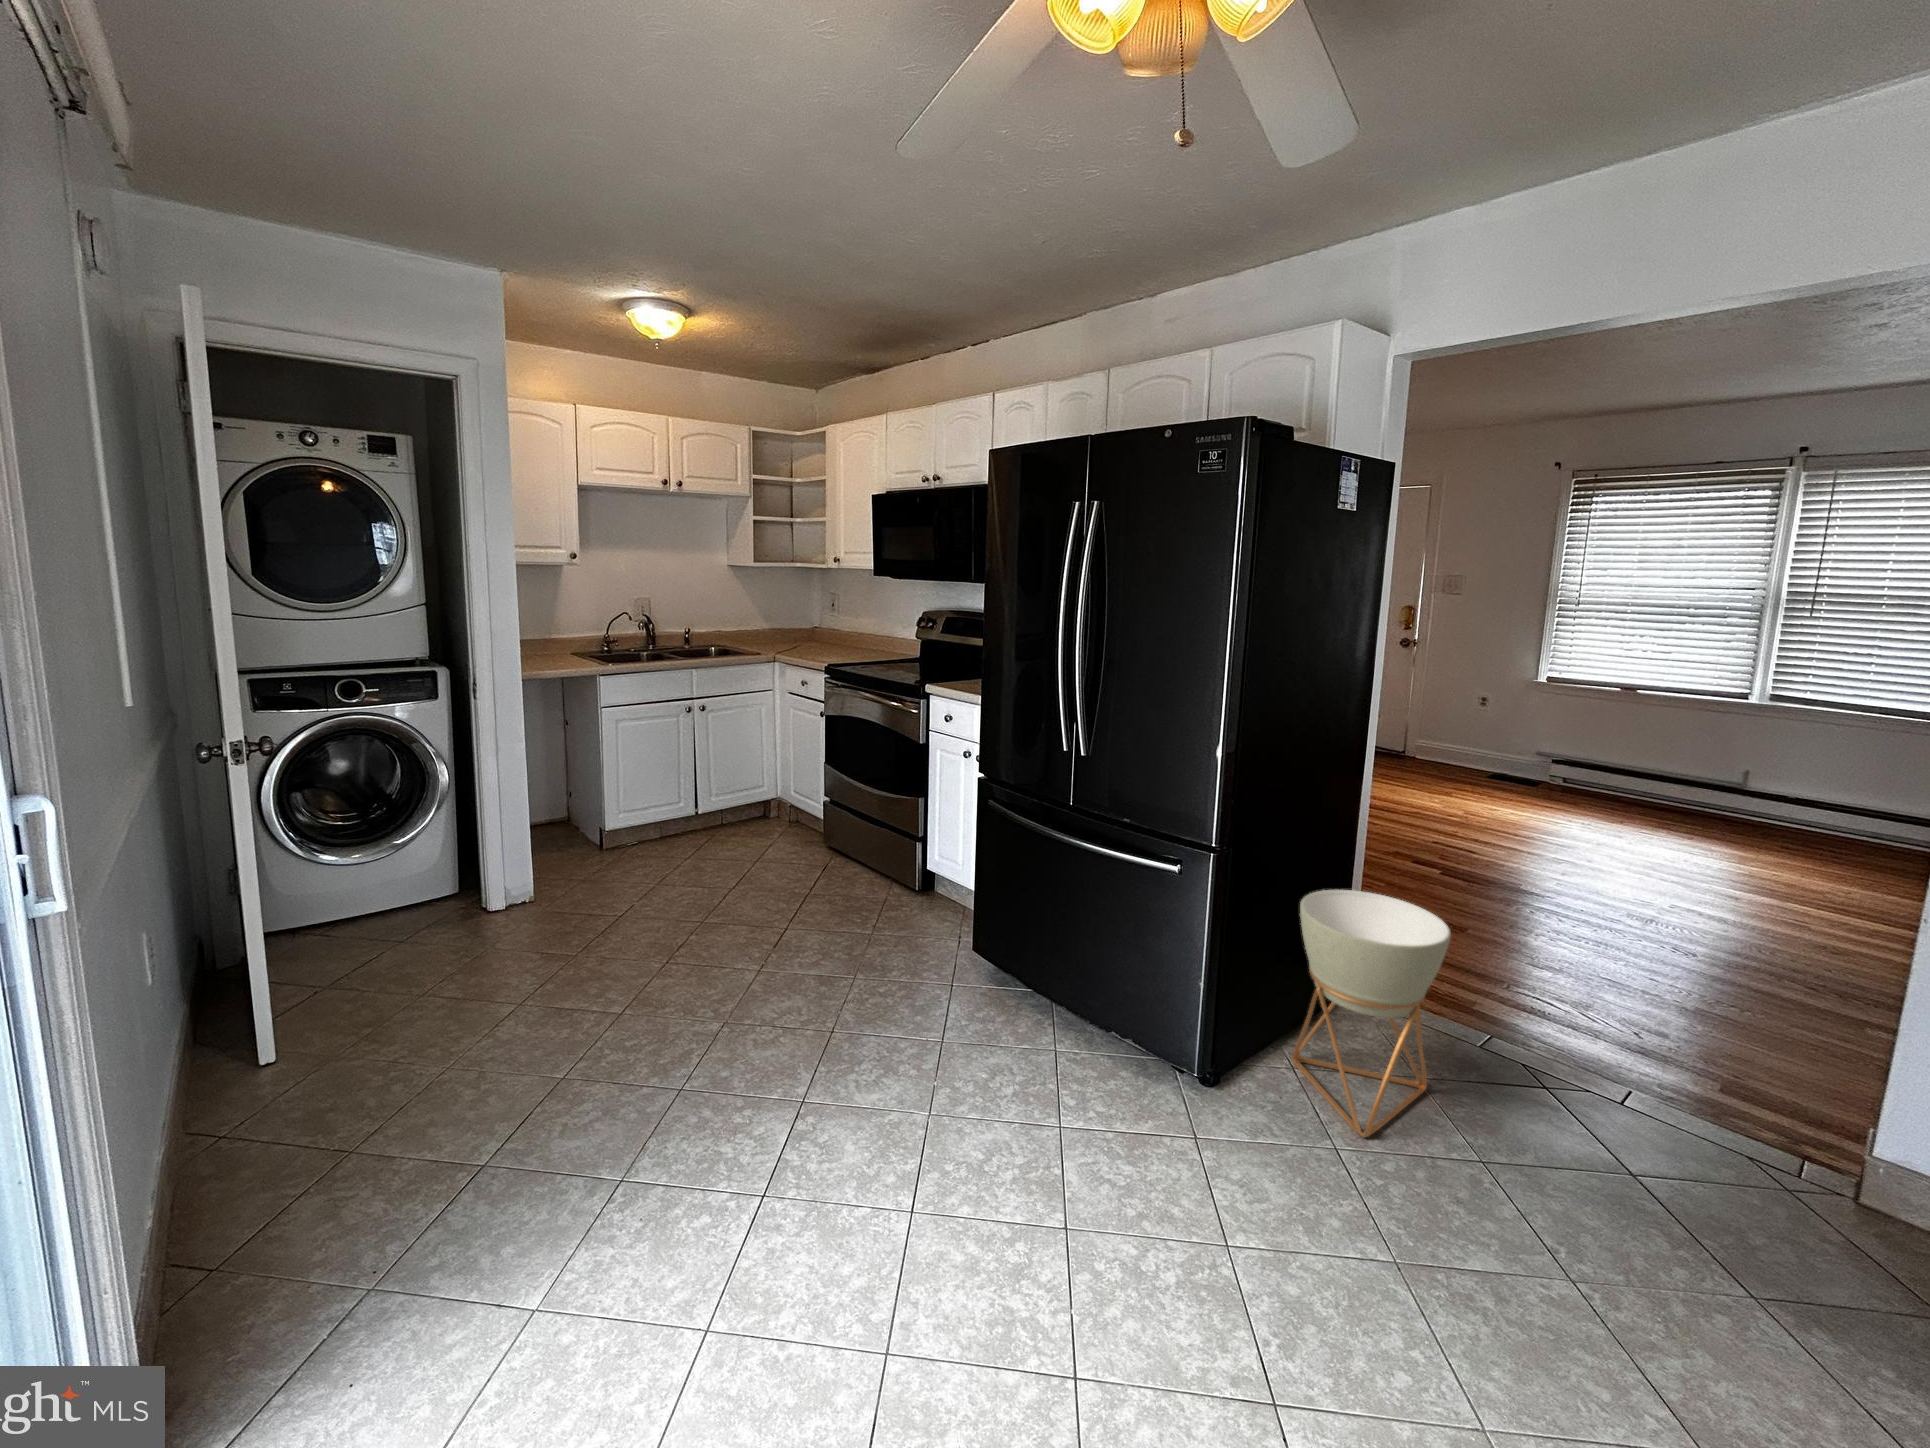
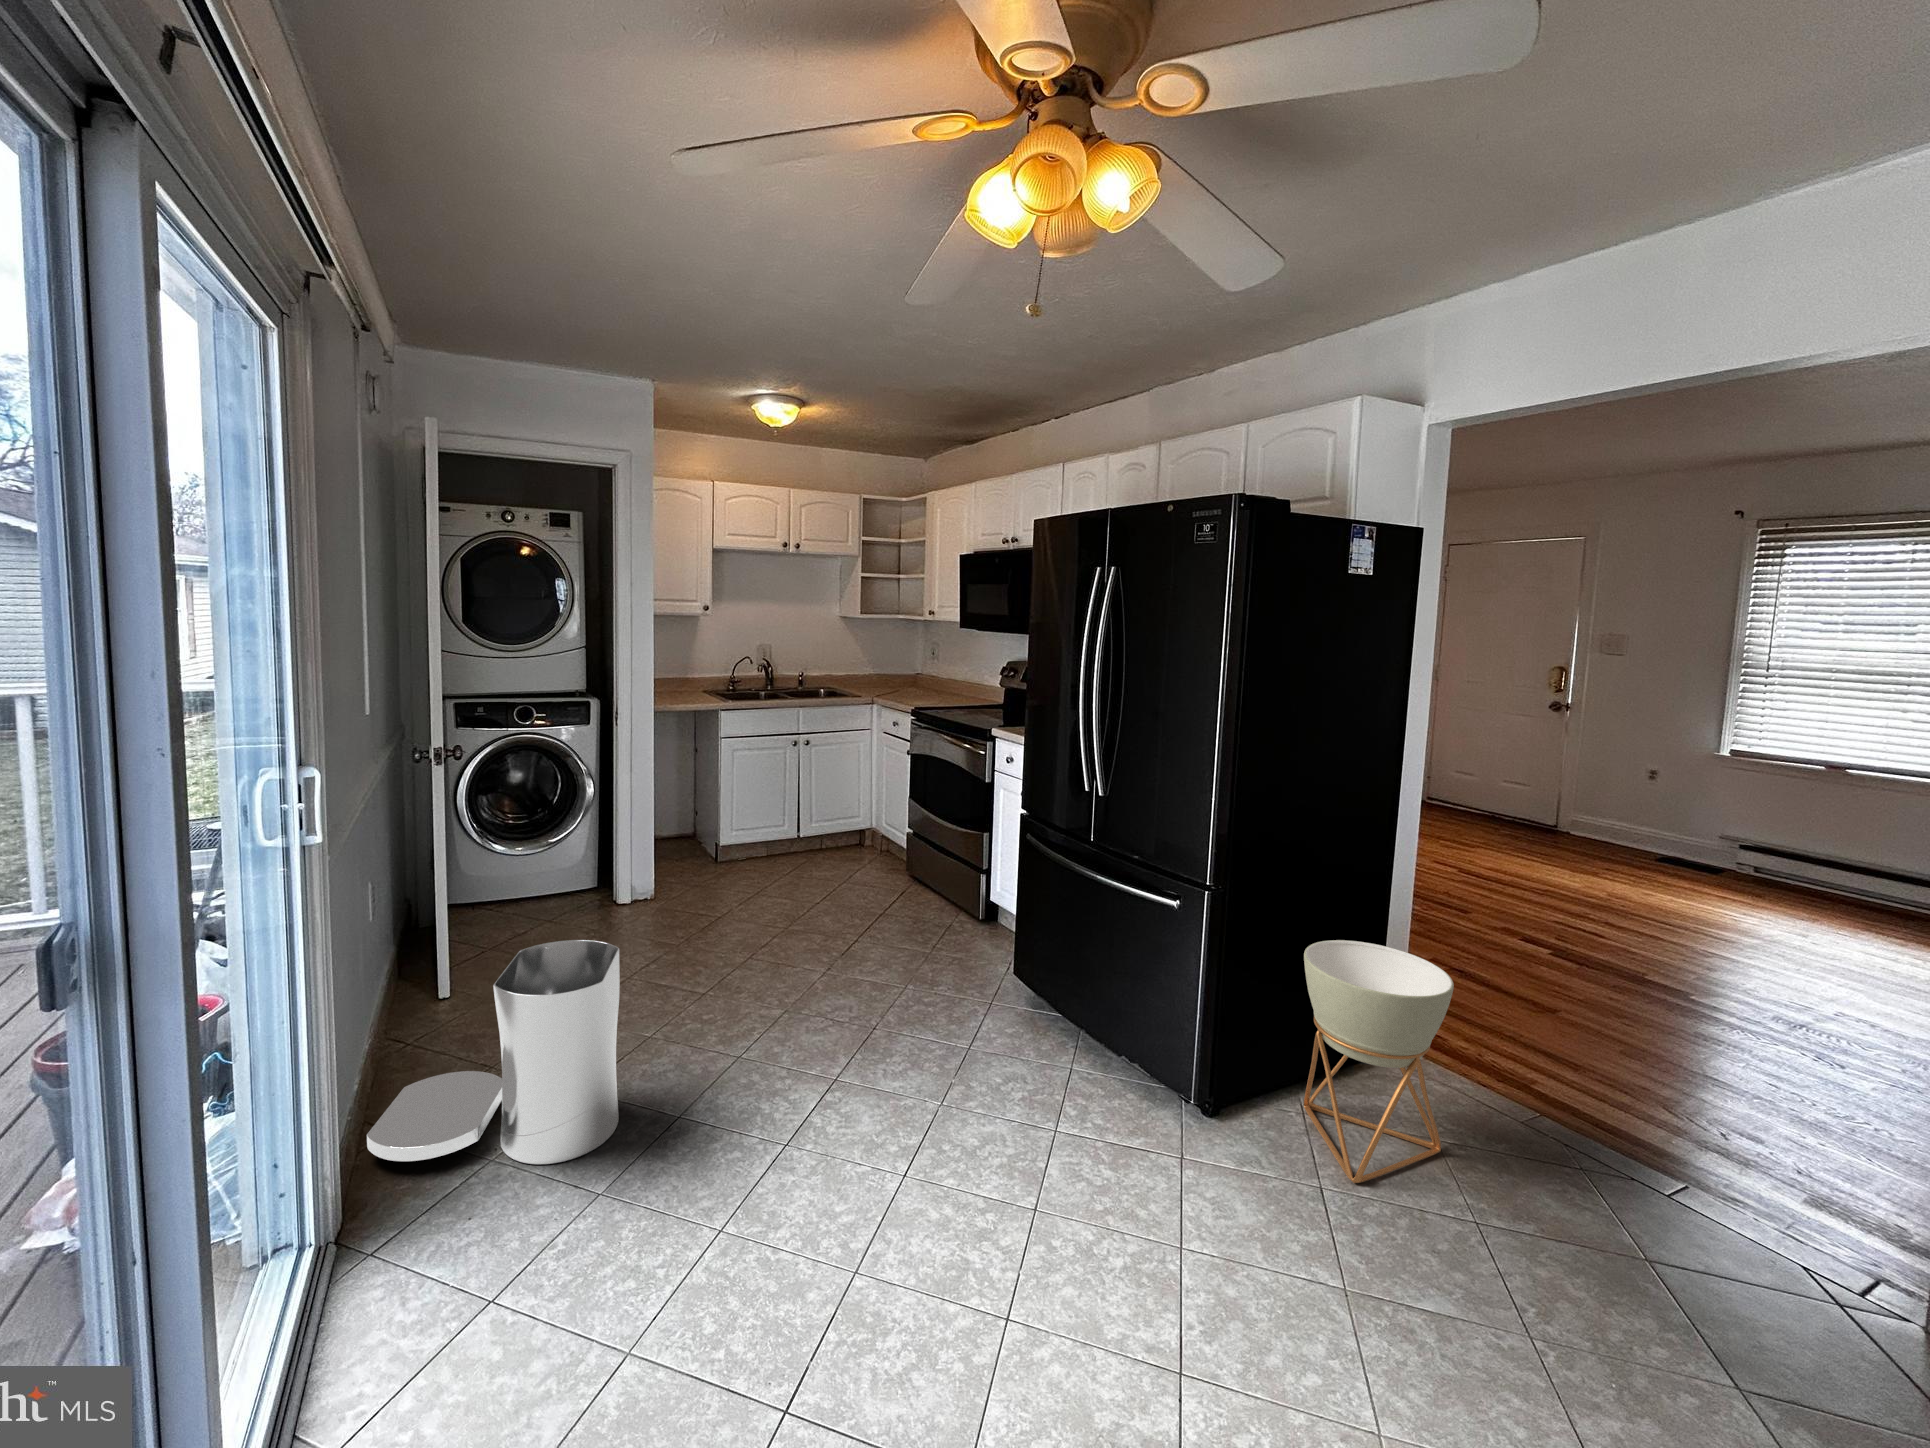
trash can: none [174,981,543,1322] -> present [367,940,620,1164]

